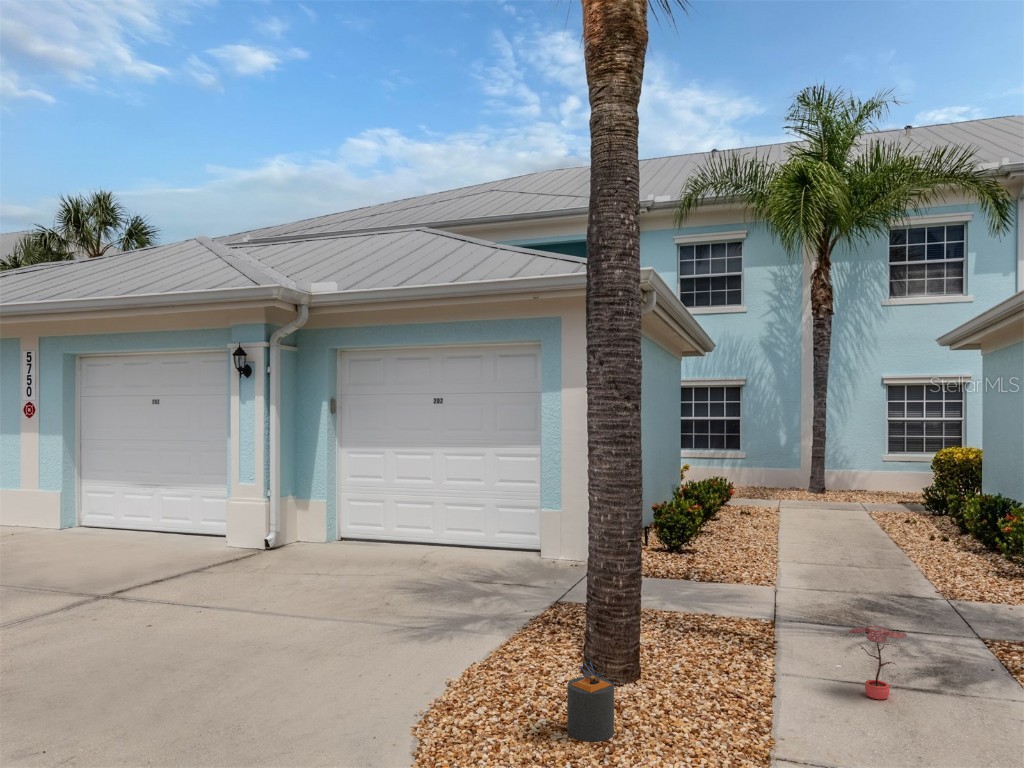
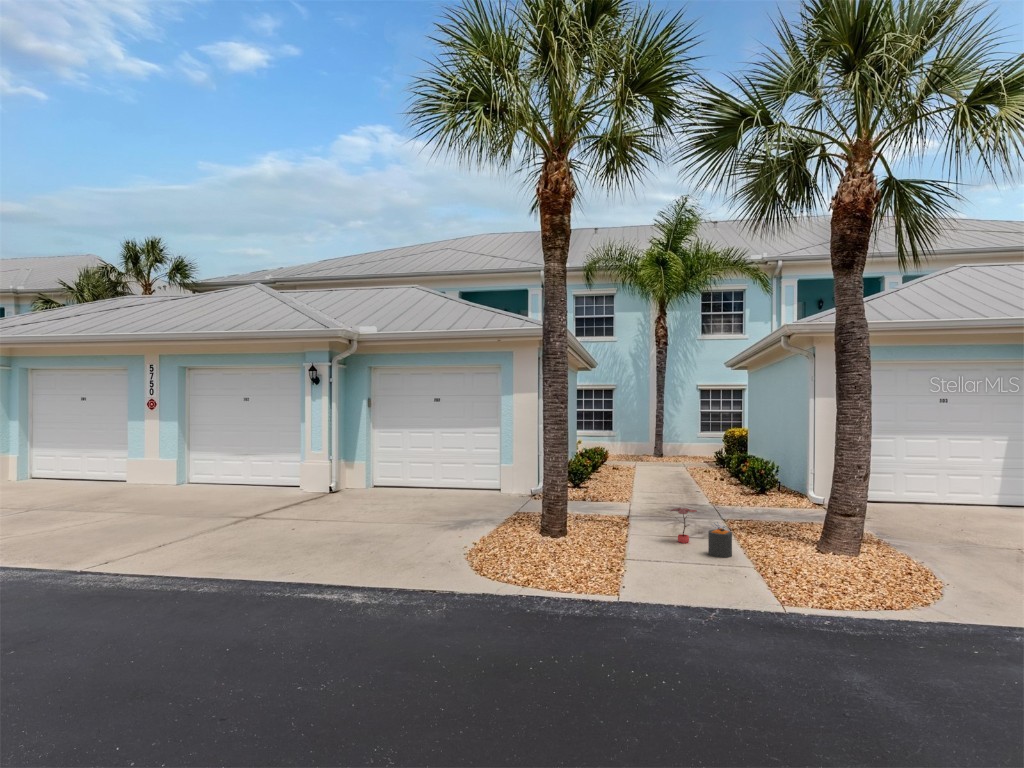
trash can: present [567,662,614,742] -> present [708,523,732,558]

